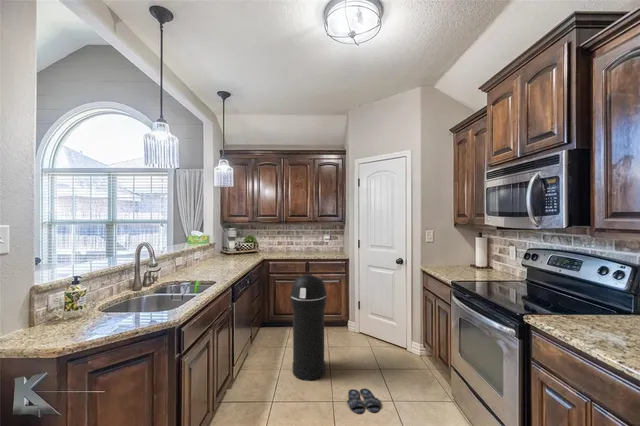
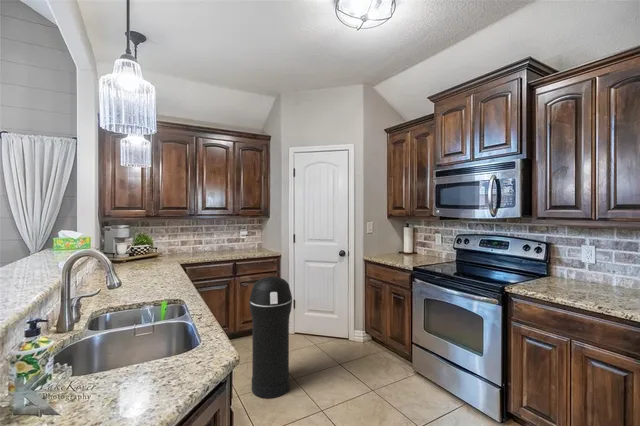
slippers: present [347,389,380,414] -> none [326,386,365,413]

